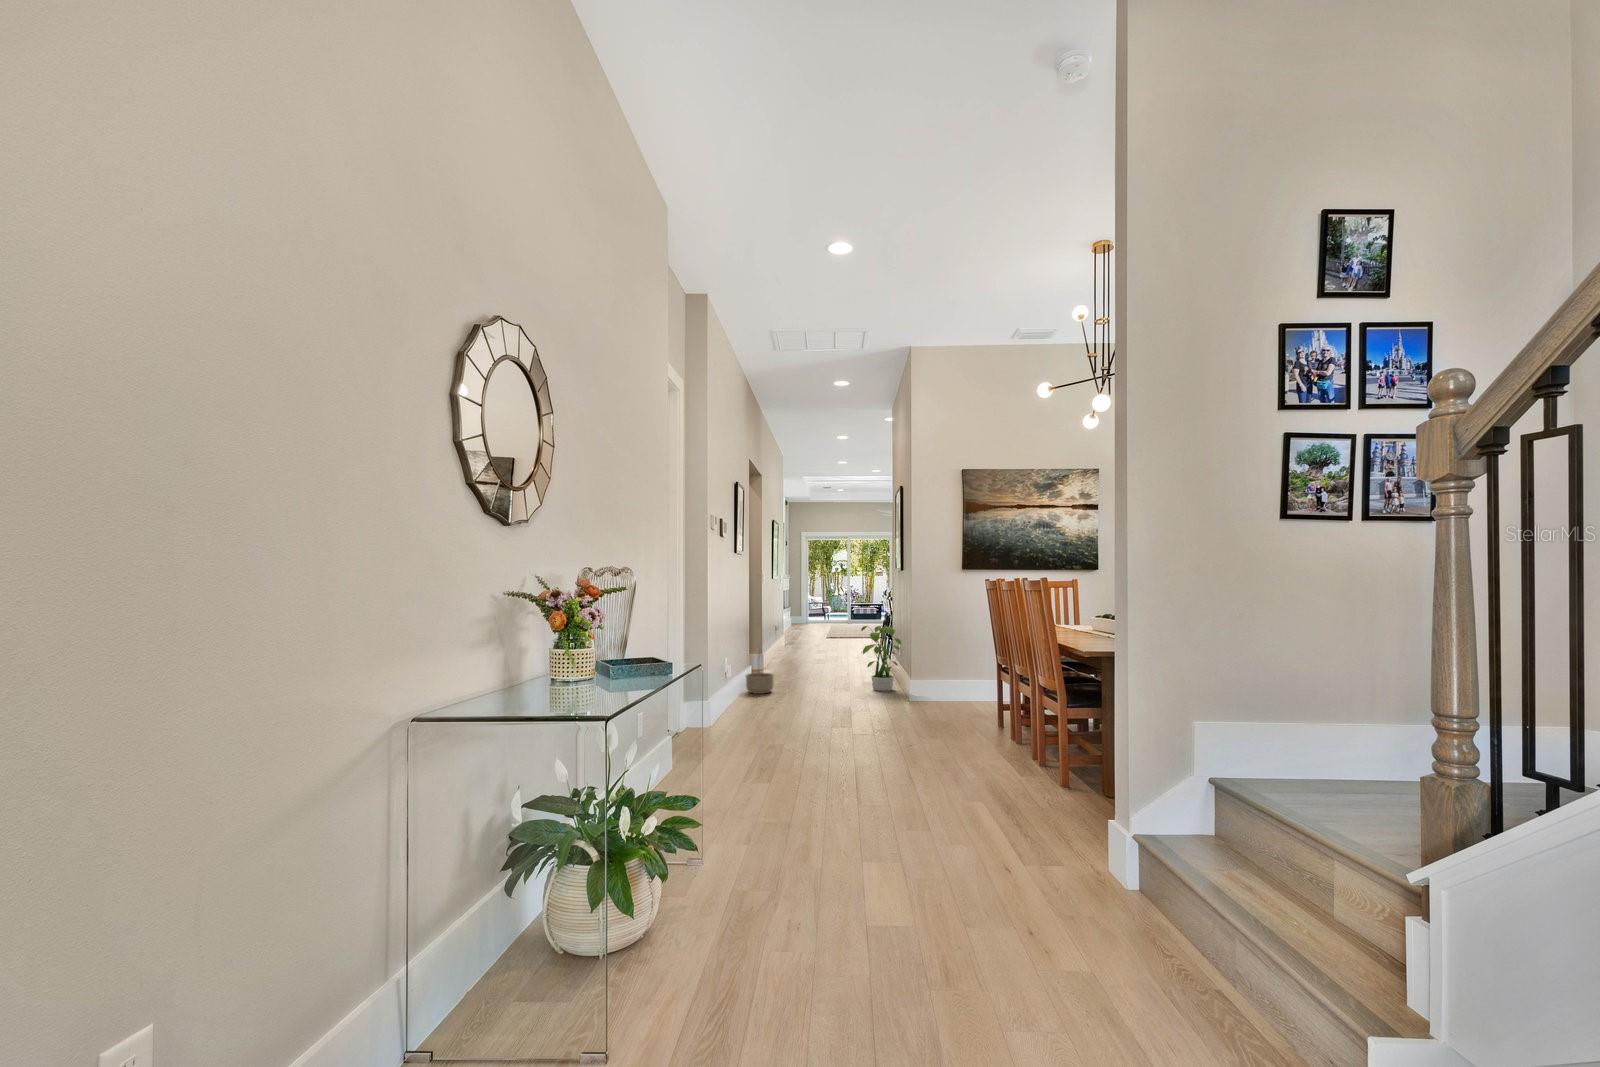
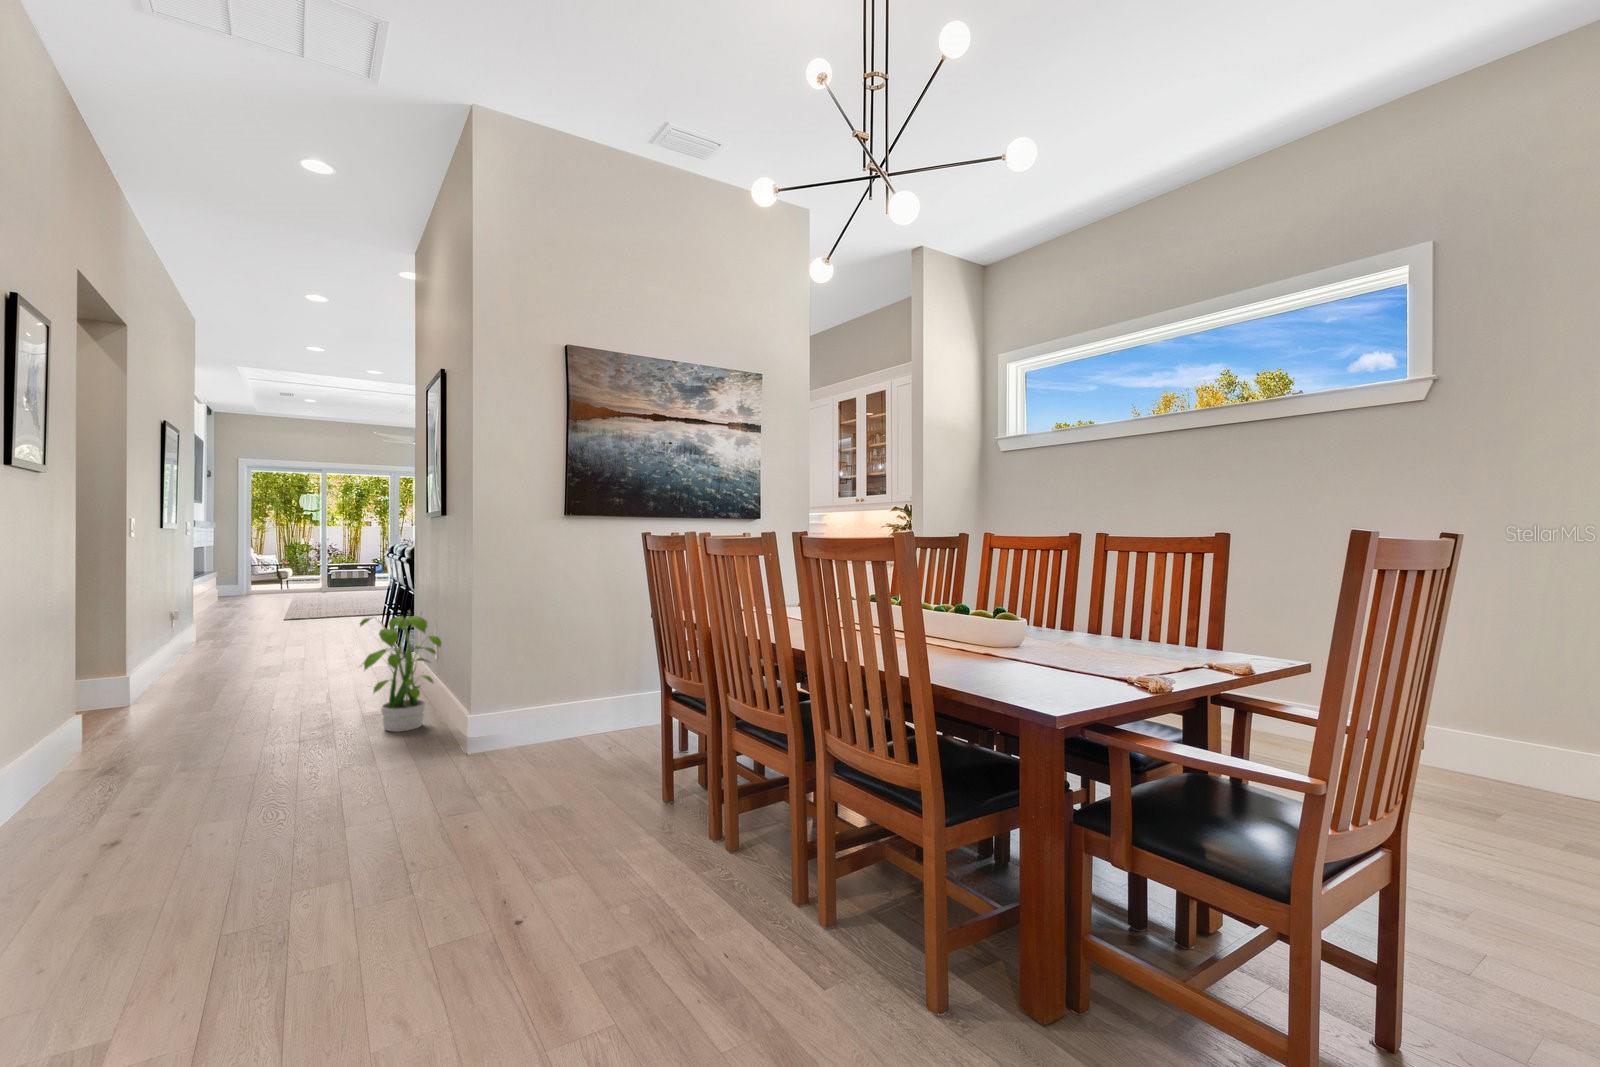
basket: present [746,649,774,694] -> none [58,683,146,787]

